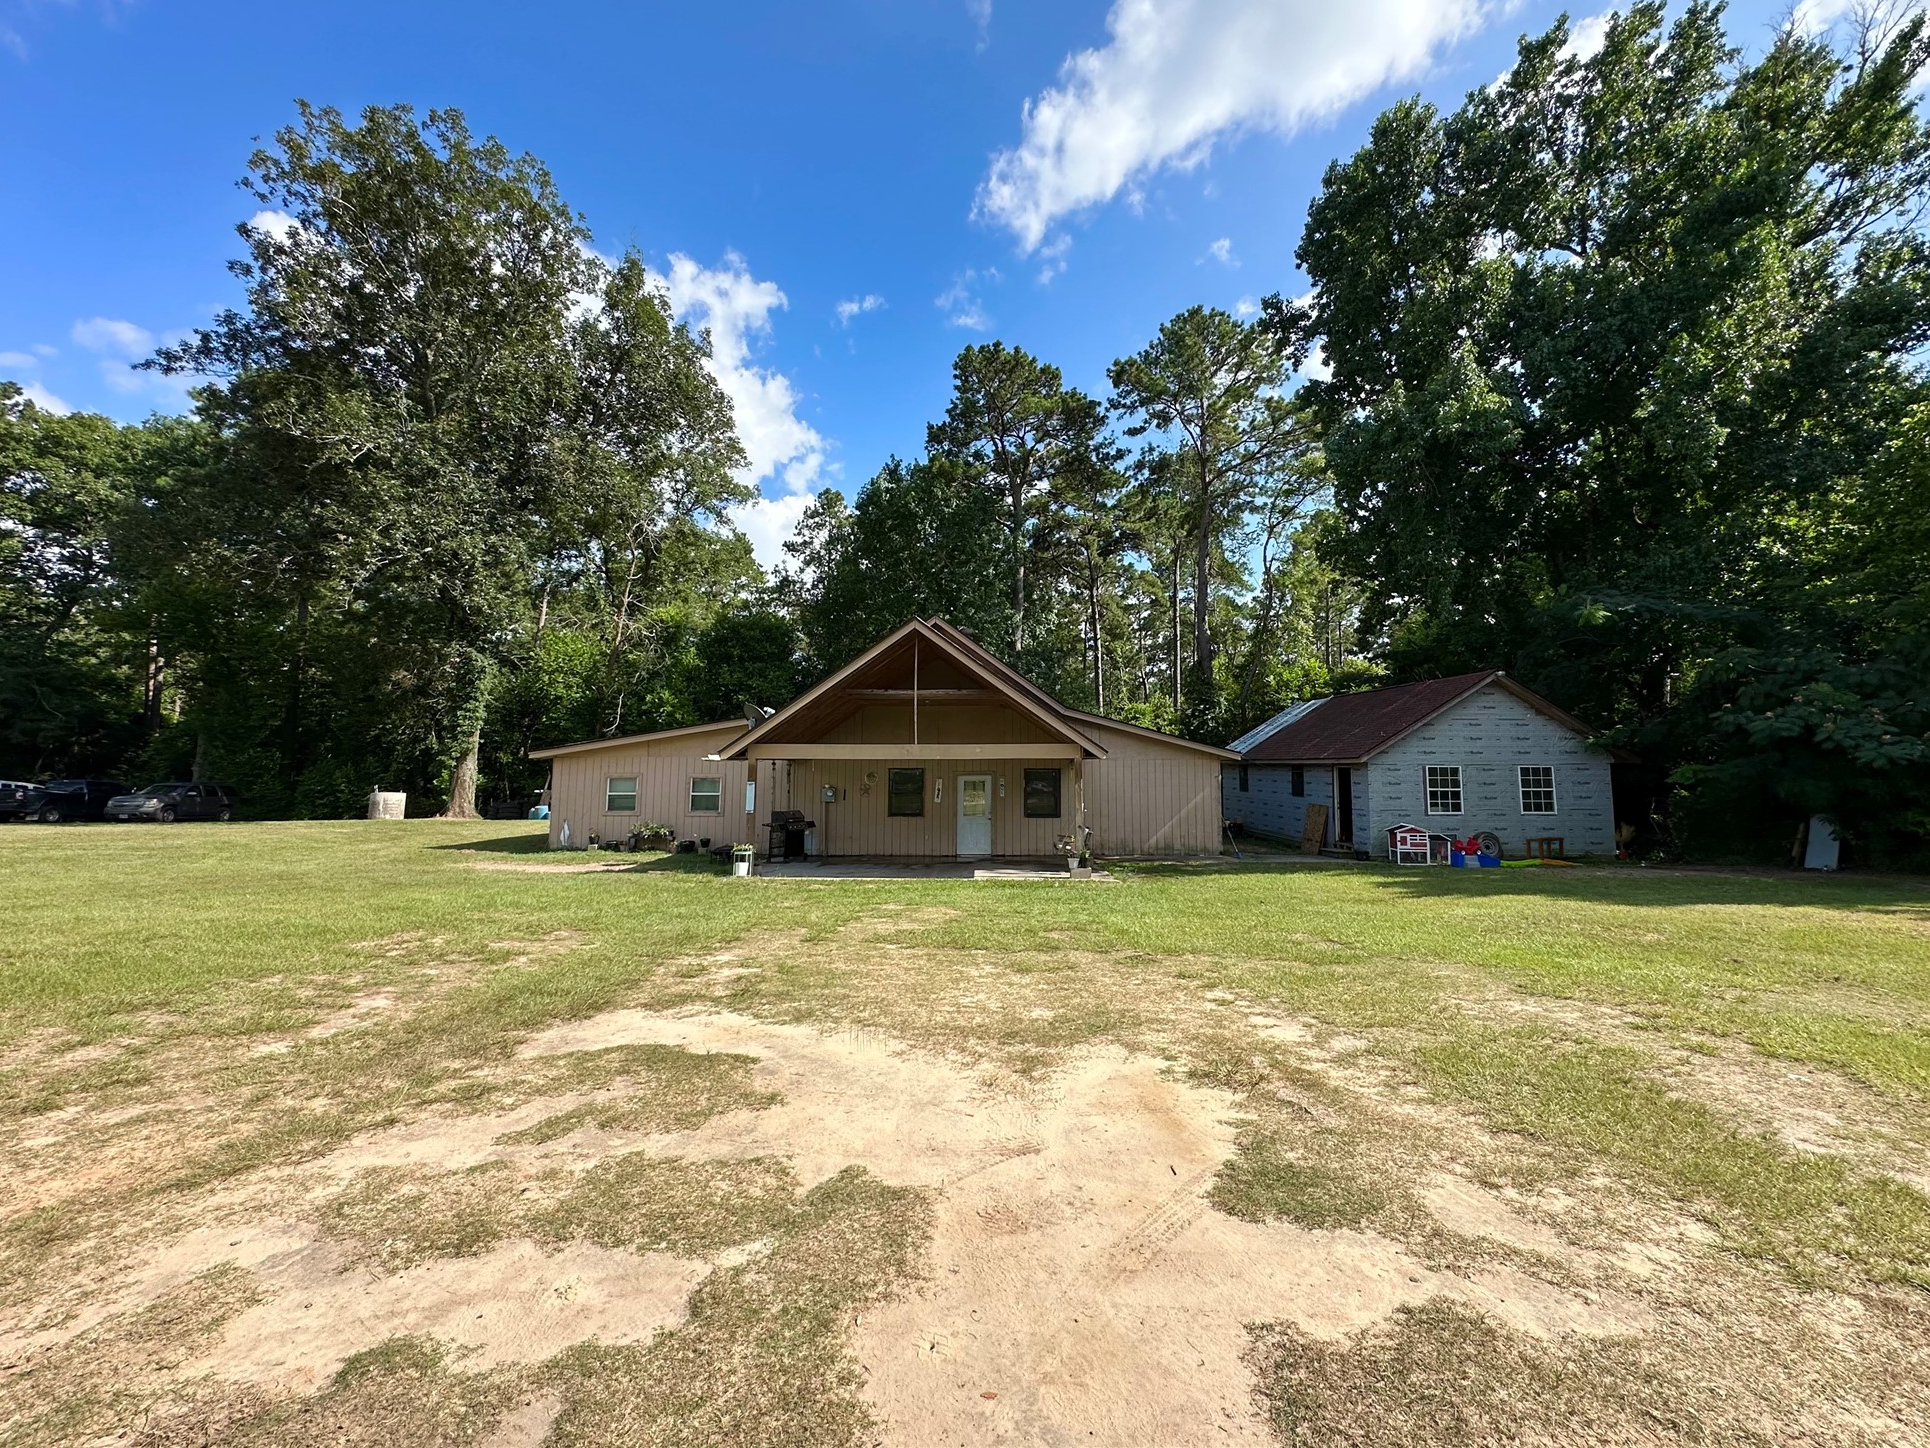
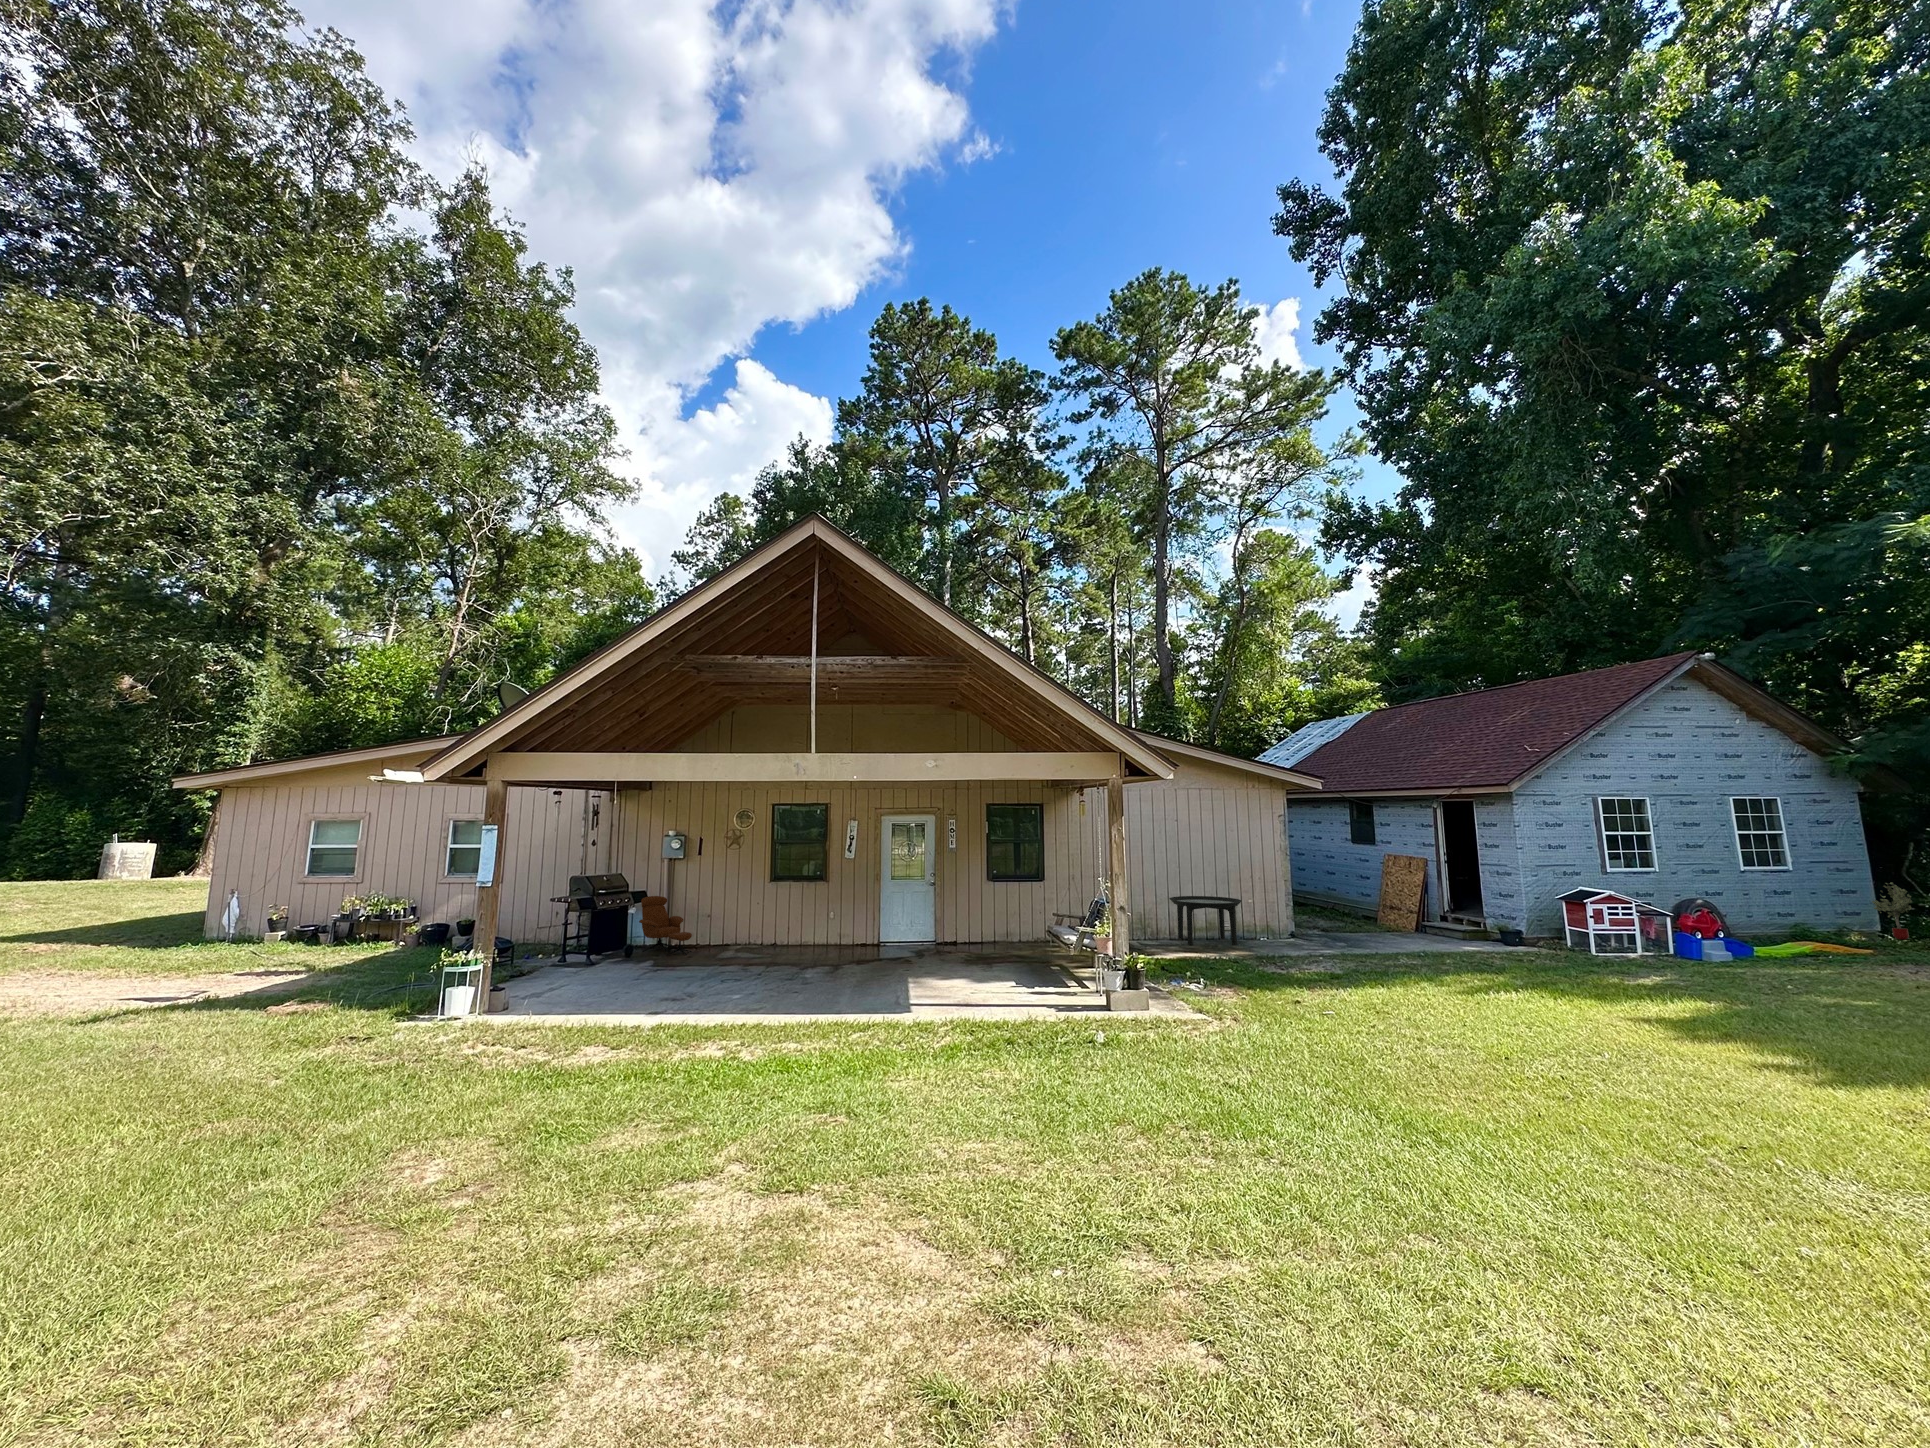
lounge chair: none [811,824,842,857] -> present [639,896,692,955]
round table: none [1136,828,1181,857] -> present [1169,896,1242,945]
bench: present [1526,837,1564,860] -> none [1766,906,1819,945]

